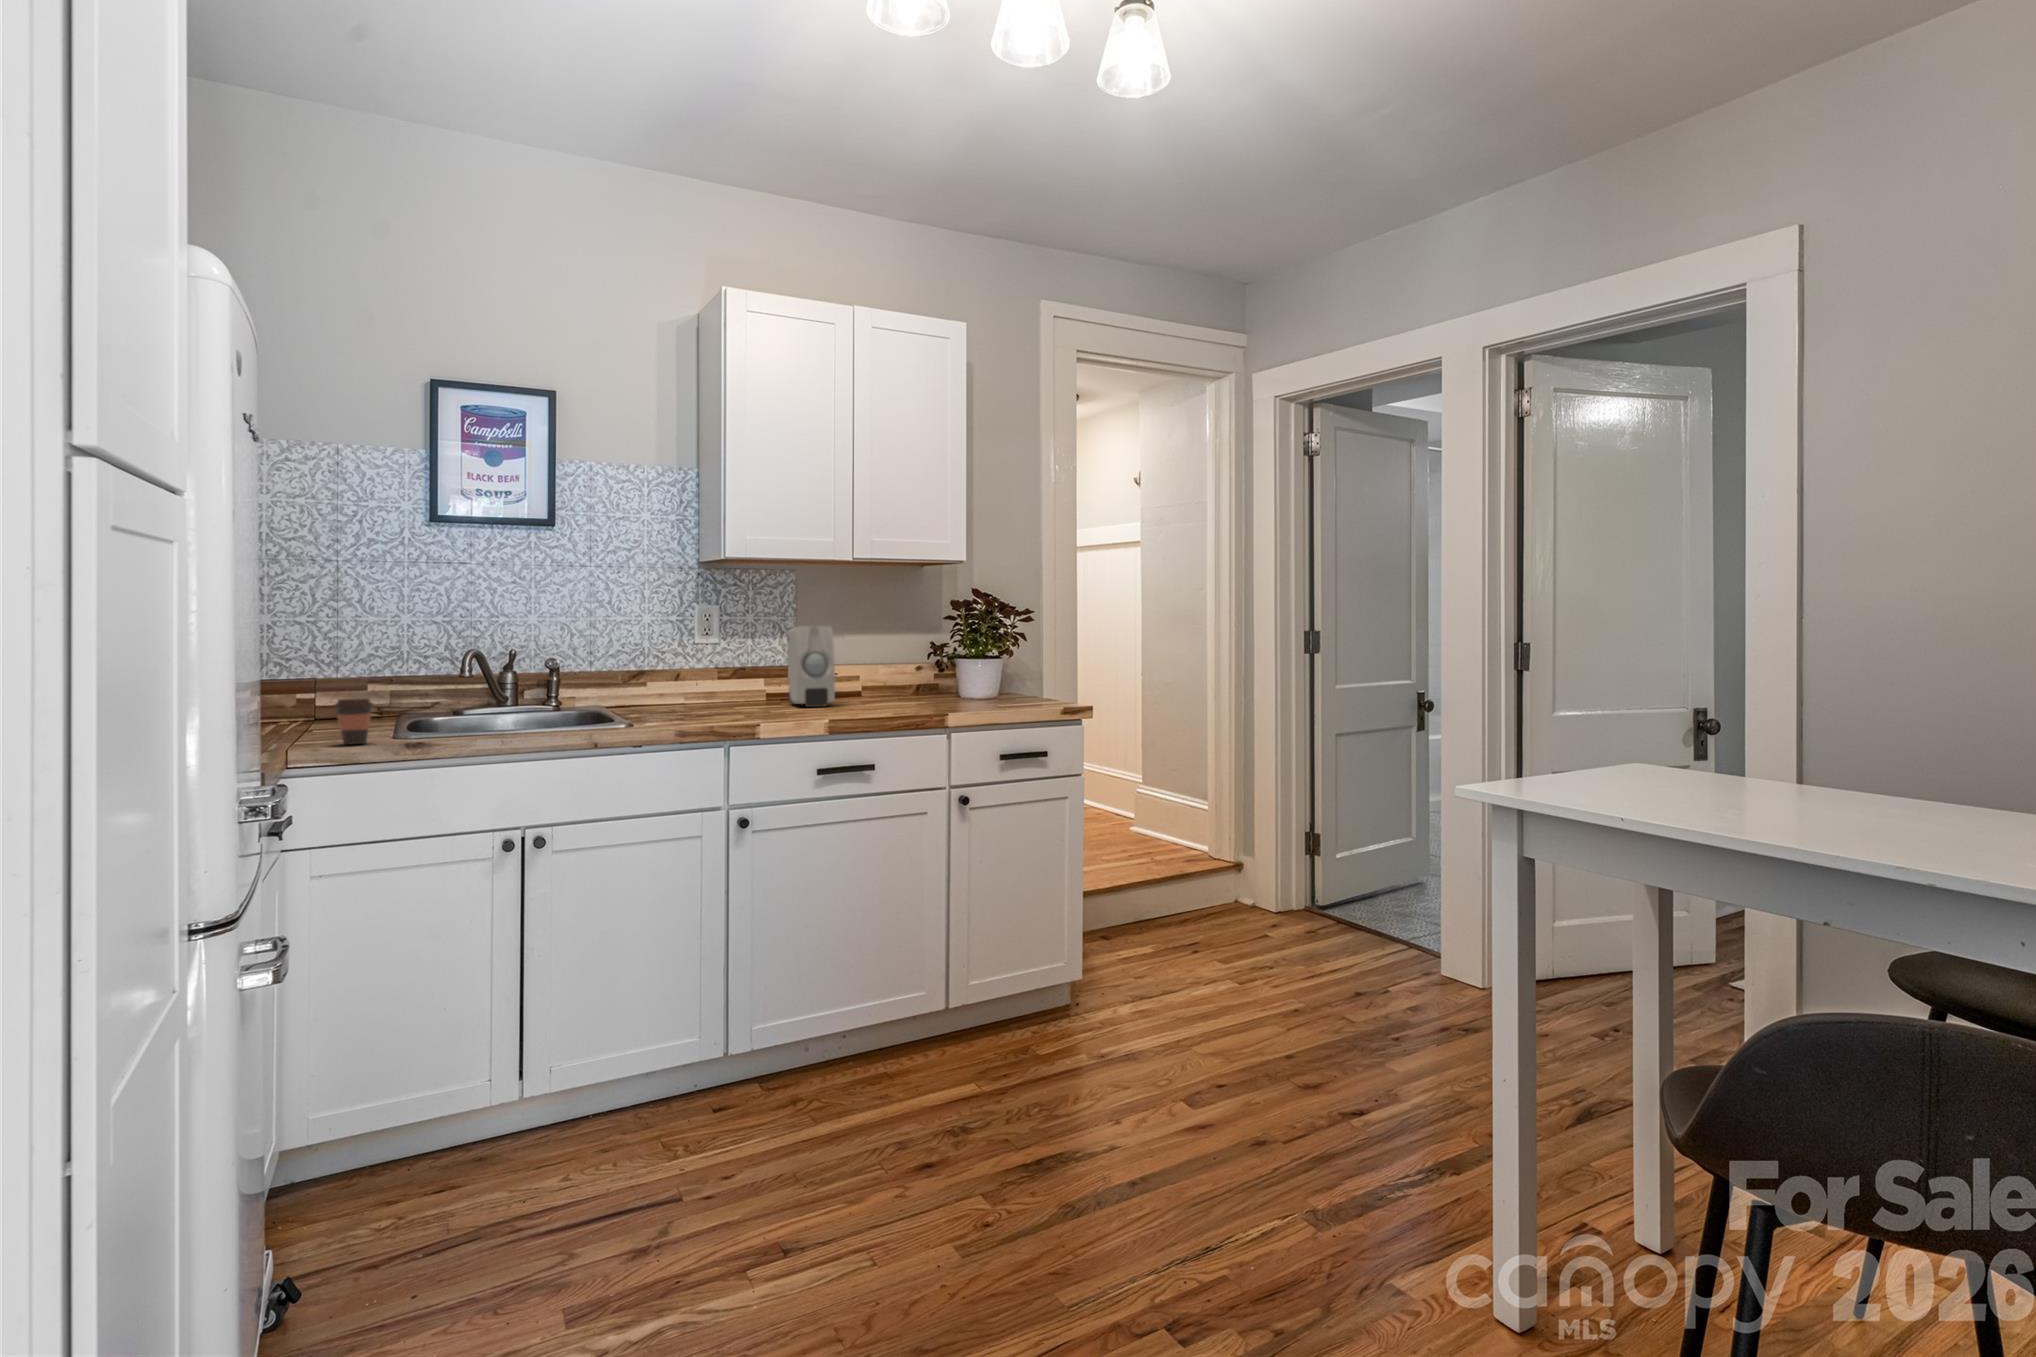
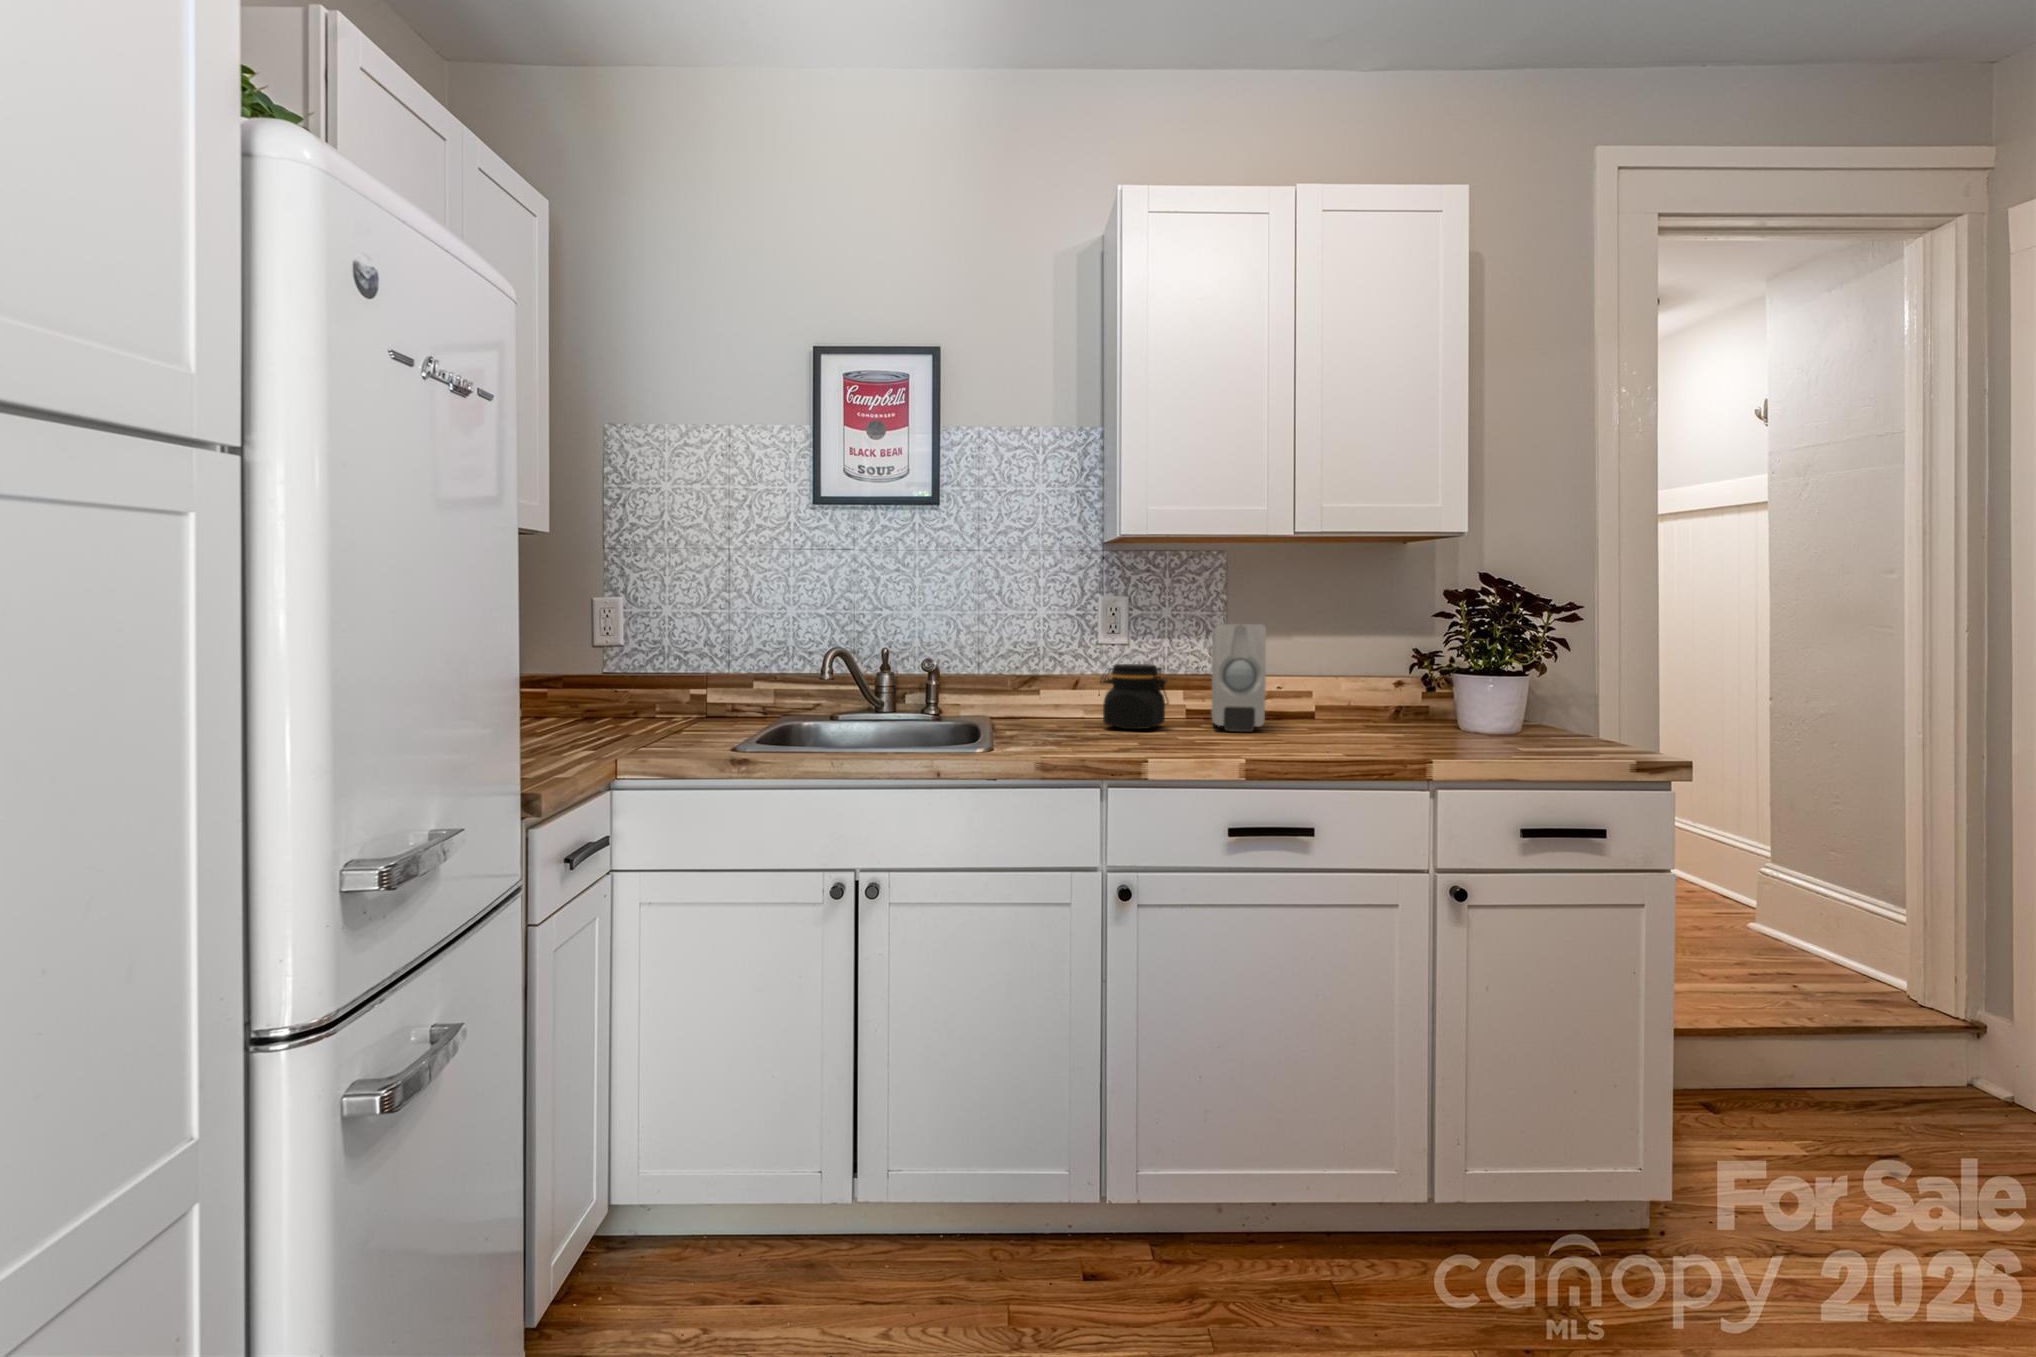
jar: none [703,659,761,710] -> present [1100,664,1169,729]
coffee cup: present [334,698,373,745] -> none [654,704,695,756]

